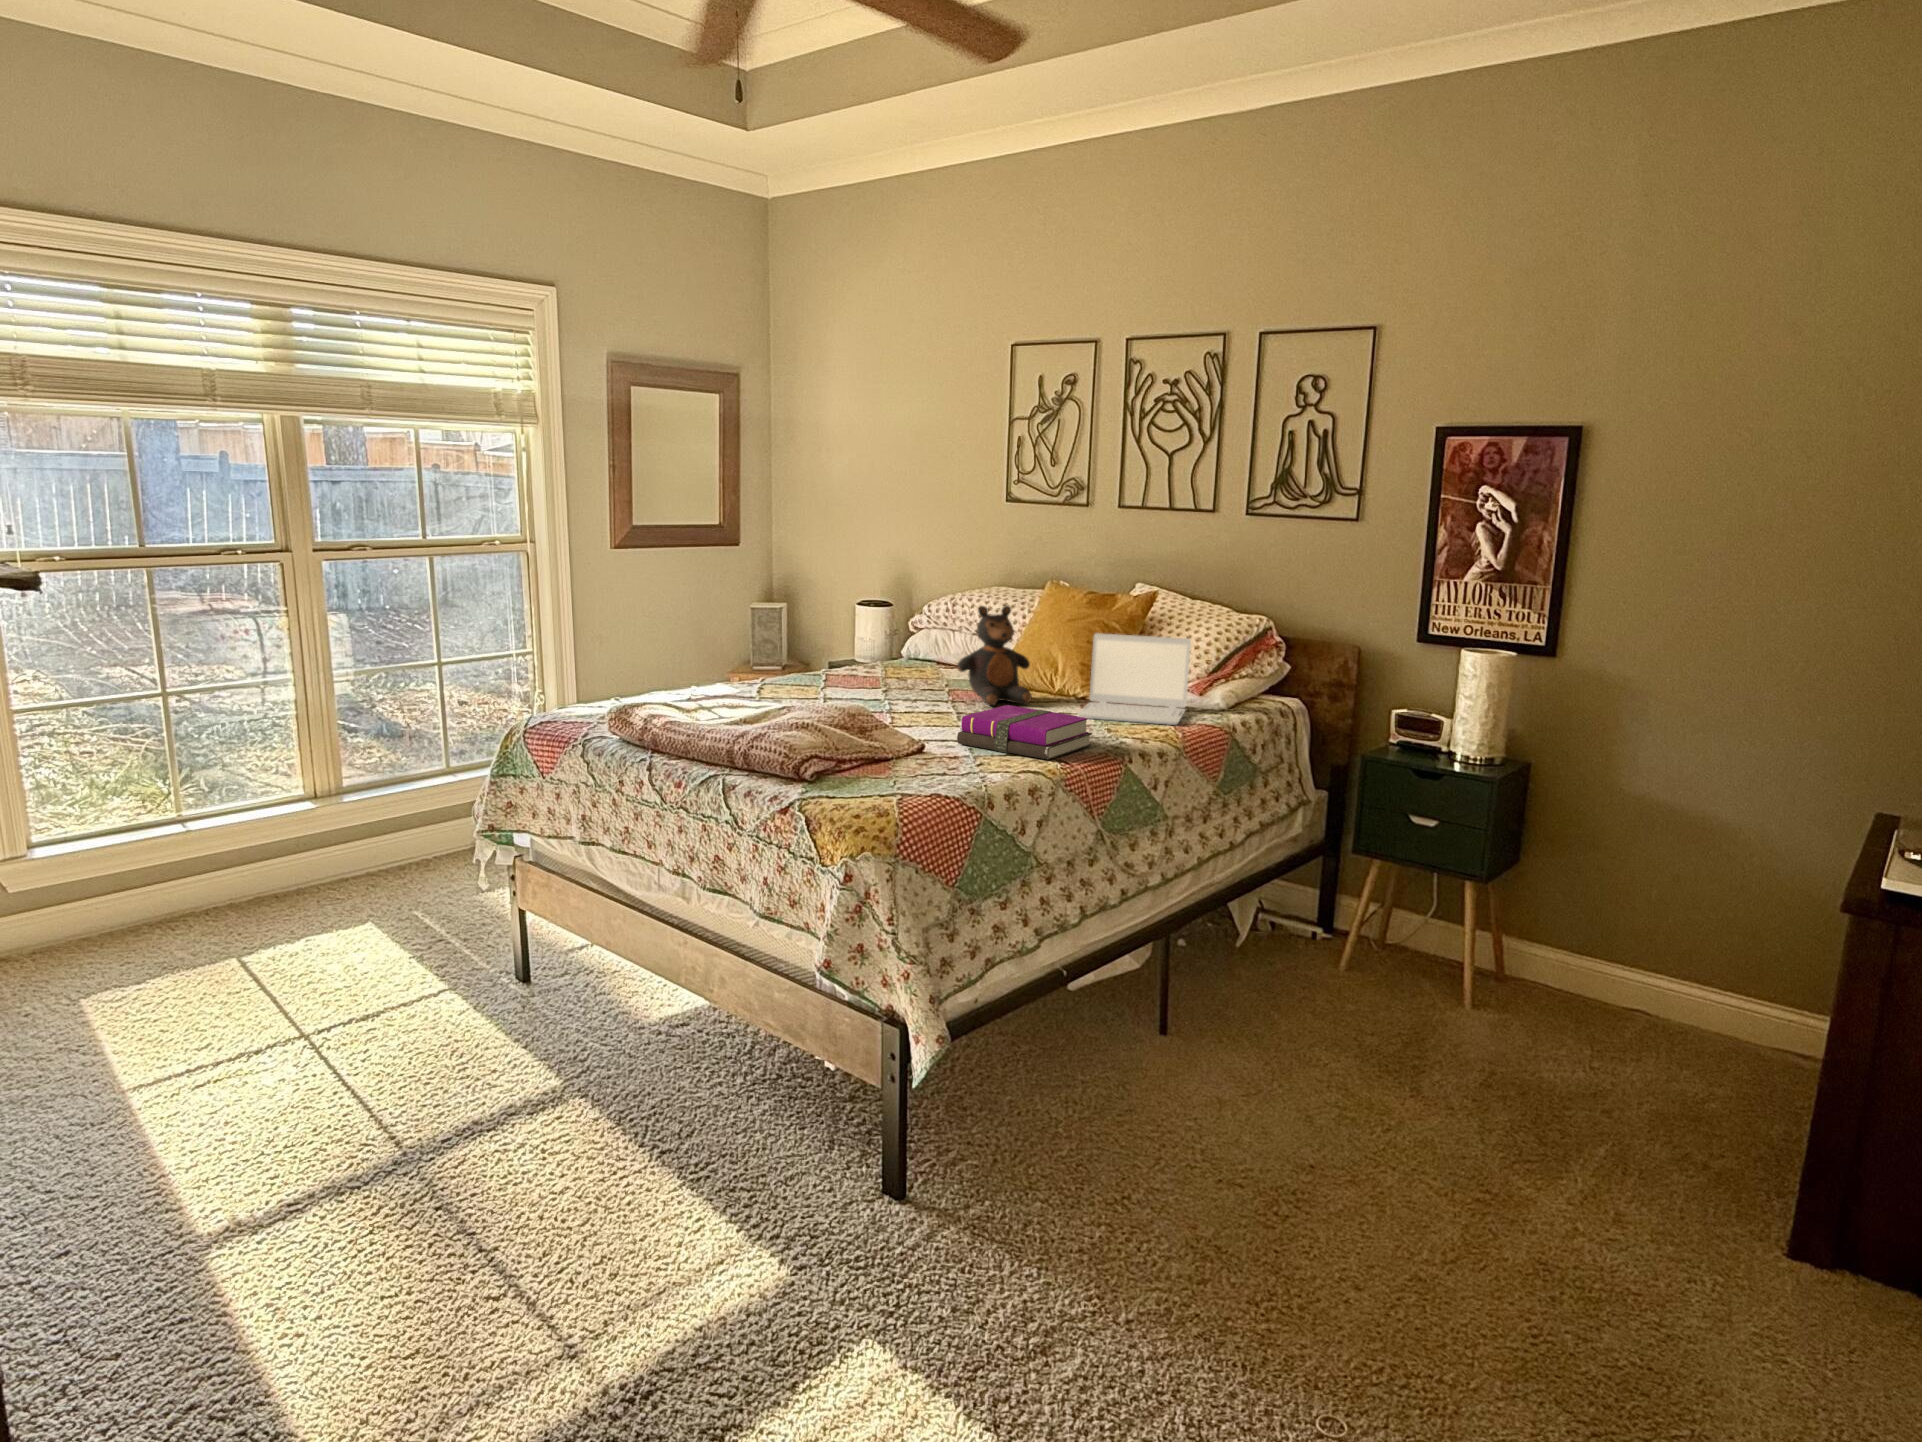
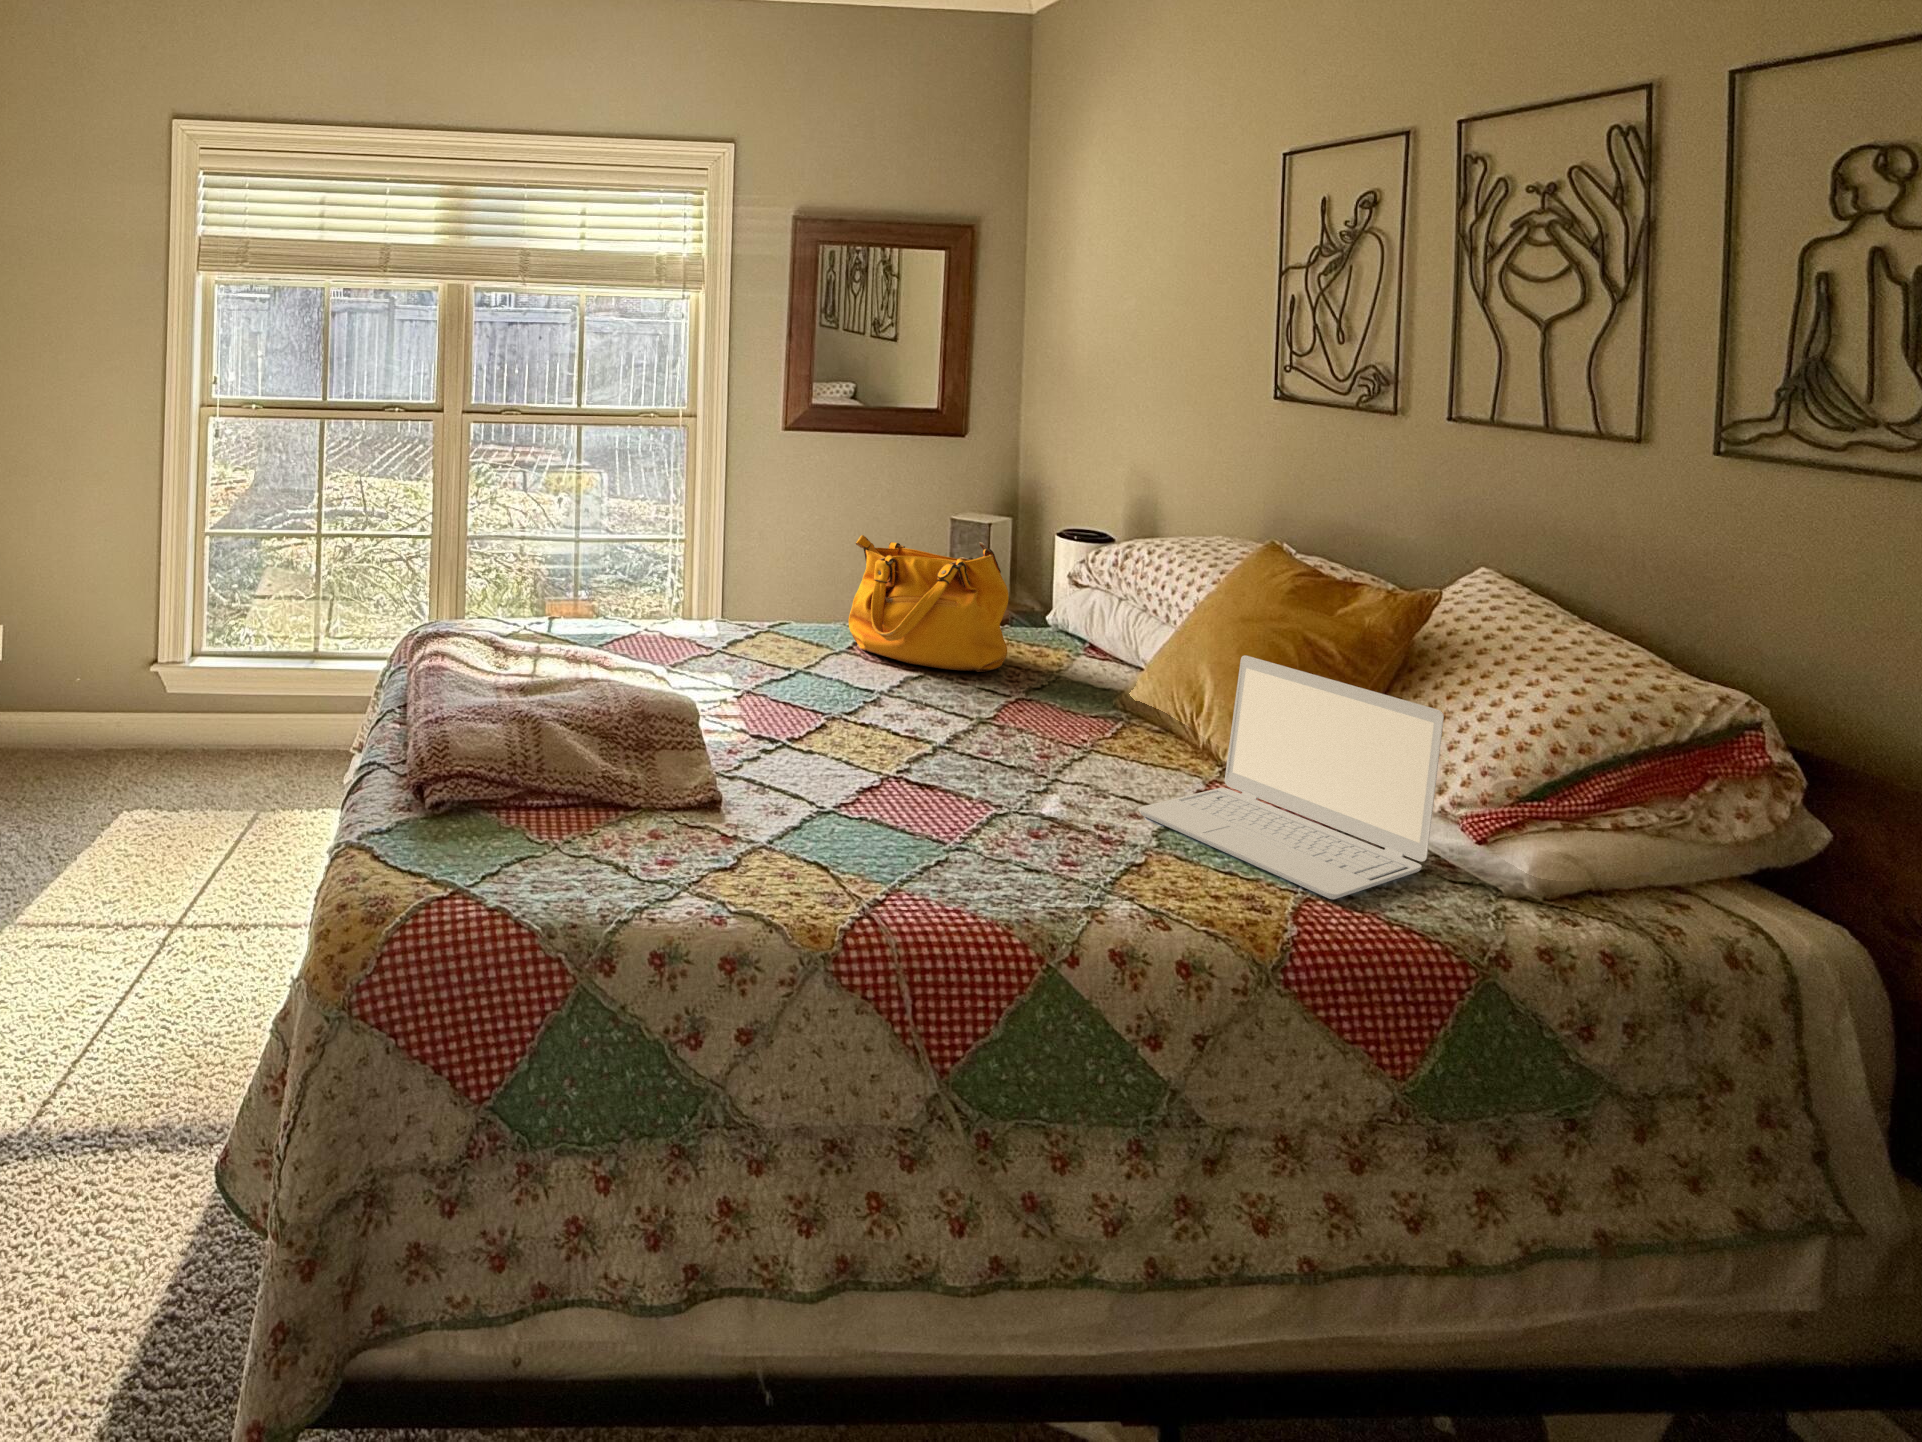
handbag: none [815,603,919,686] -> present [848,535,1009,672]
teddy bear: present [957,606,1032,706] -> none [992,569,1136,758]
notebook: present [957,705,1092,760] -> none [796,757,1025,895]

